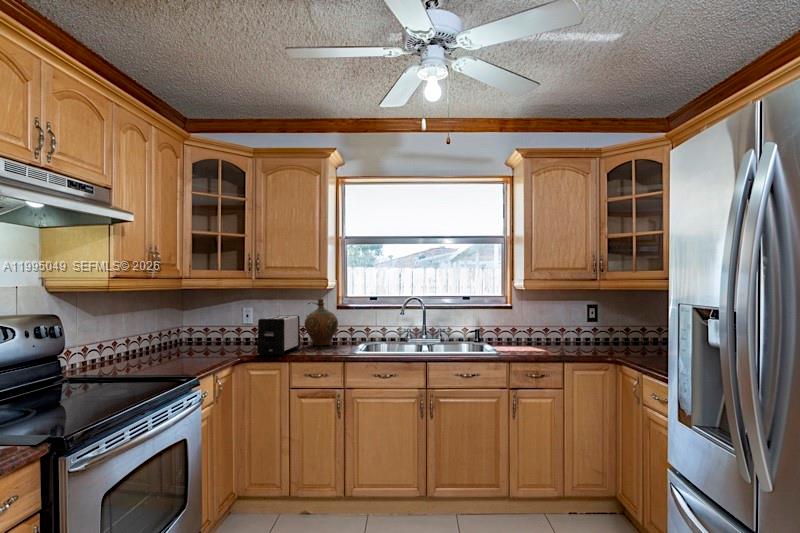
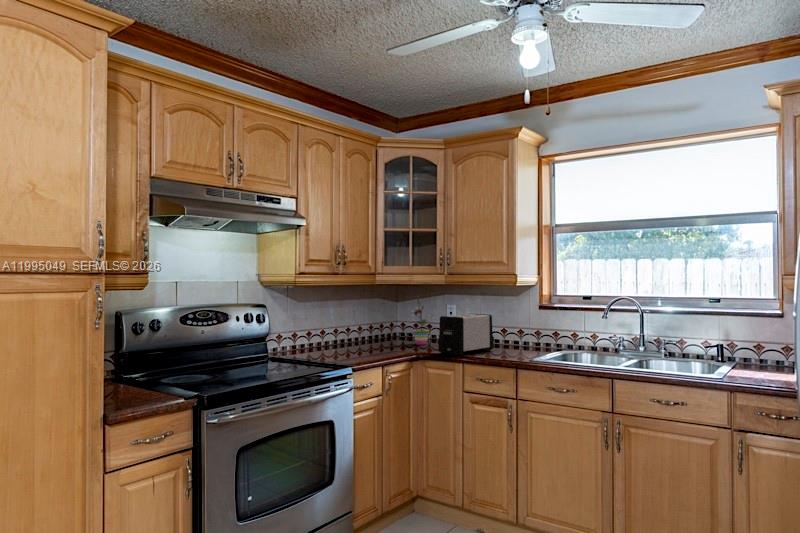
ceramic jug: present [304,299,338,346] -> none [505,297,543,349]
potted plant: none [210,300,235,349] -> present [412,296,435,345]

